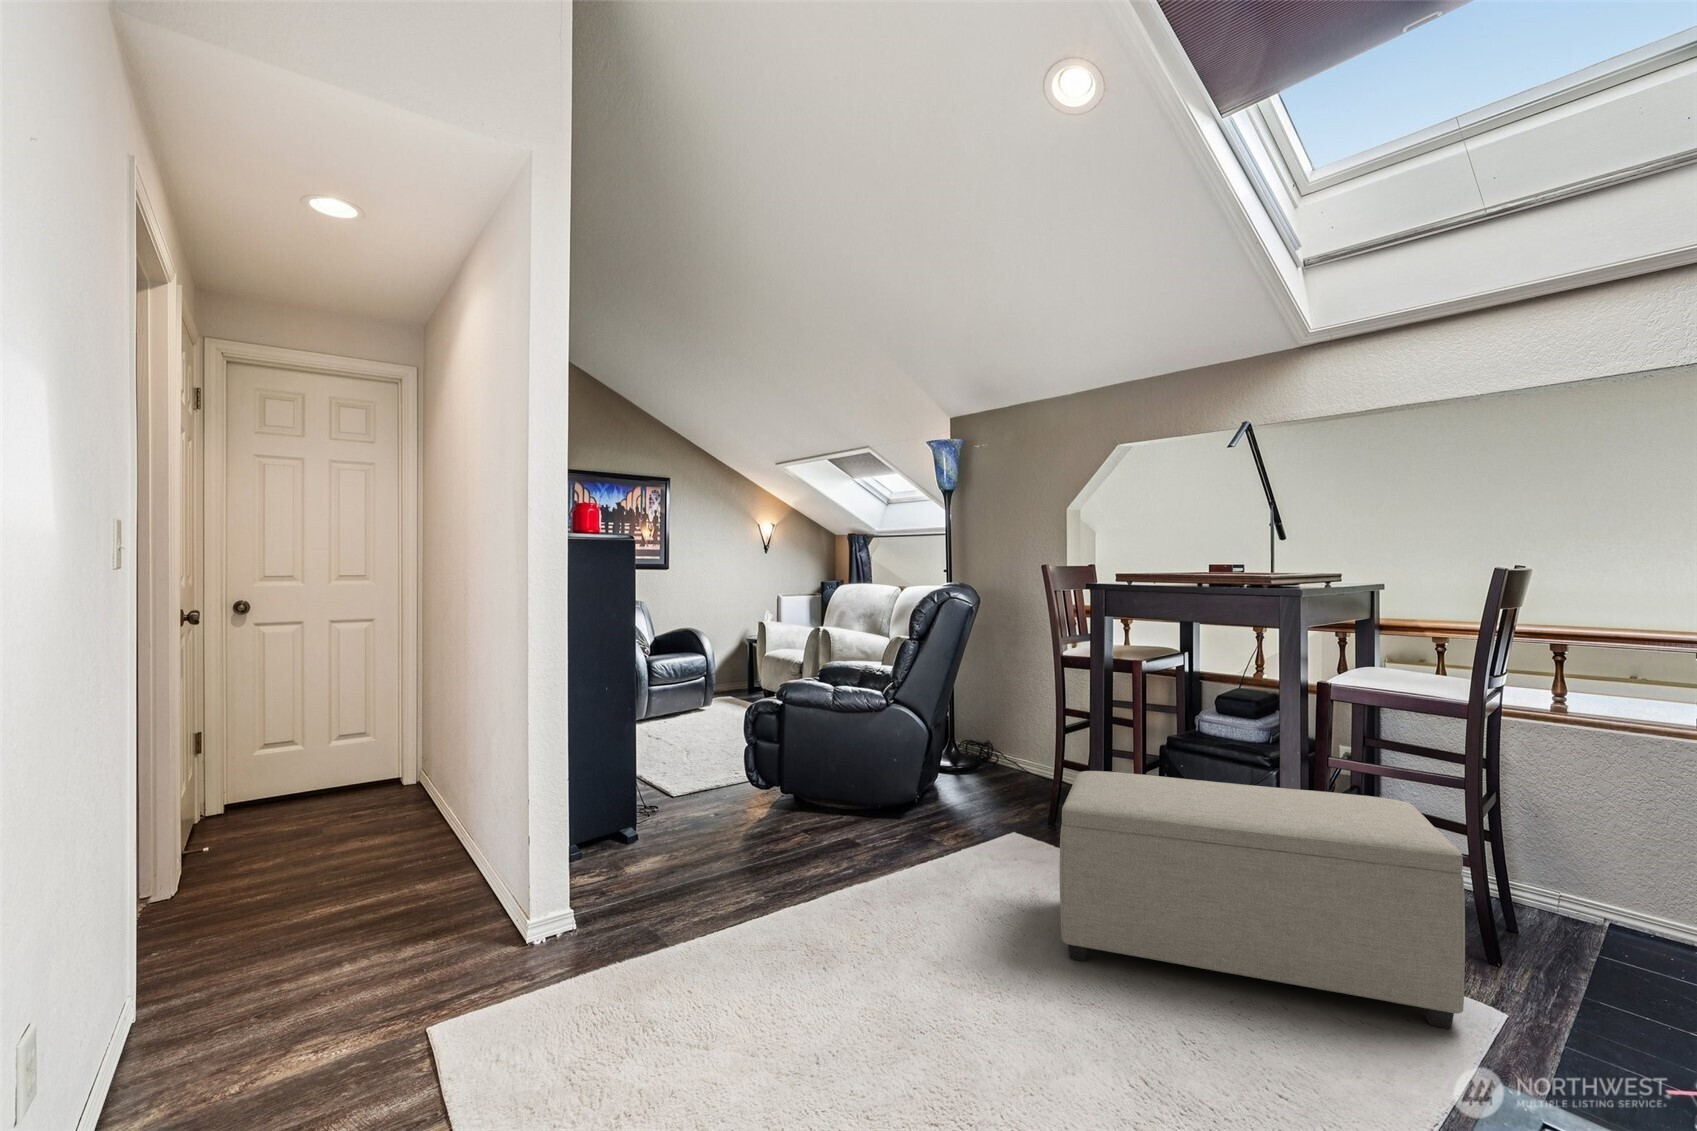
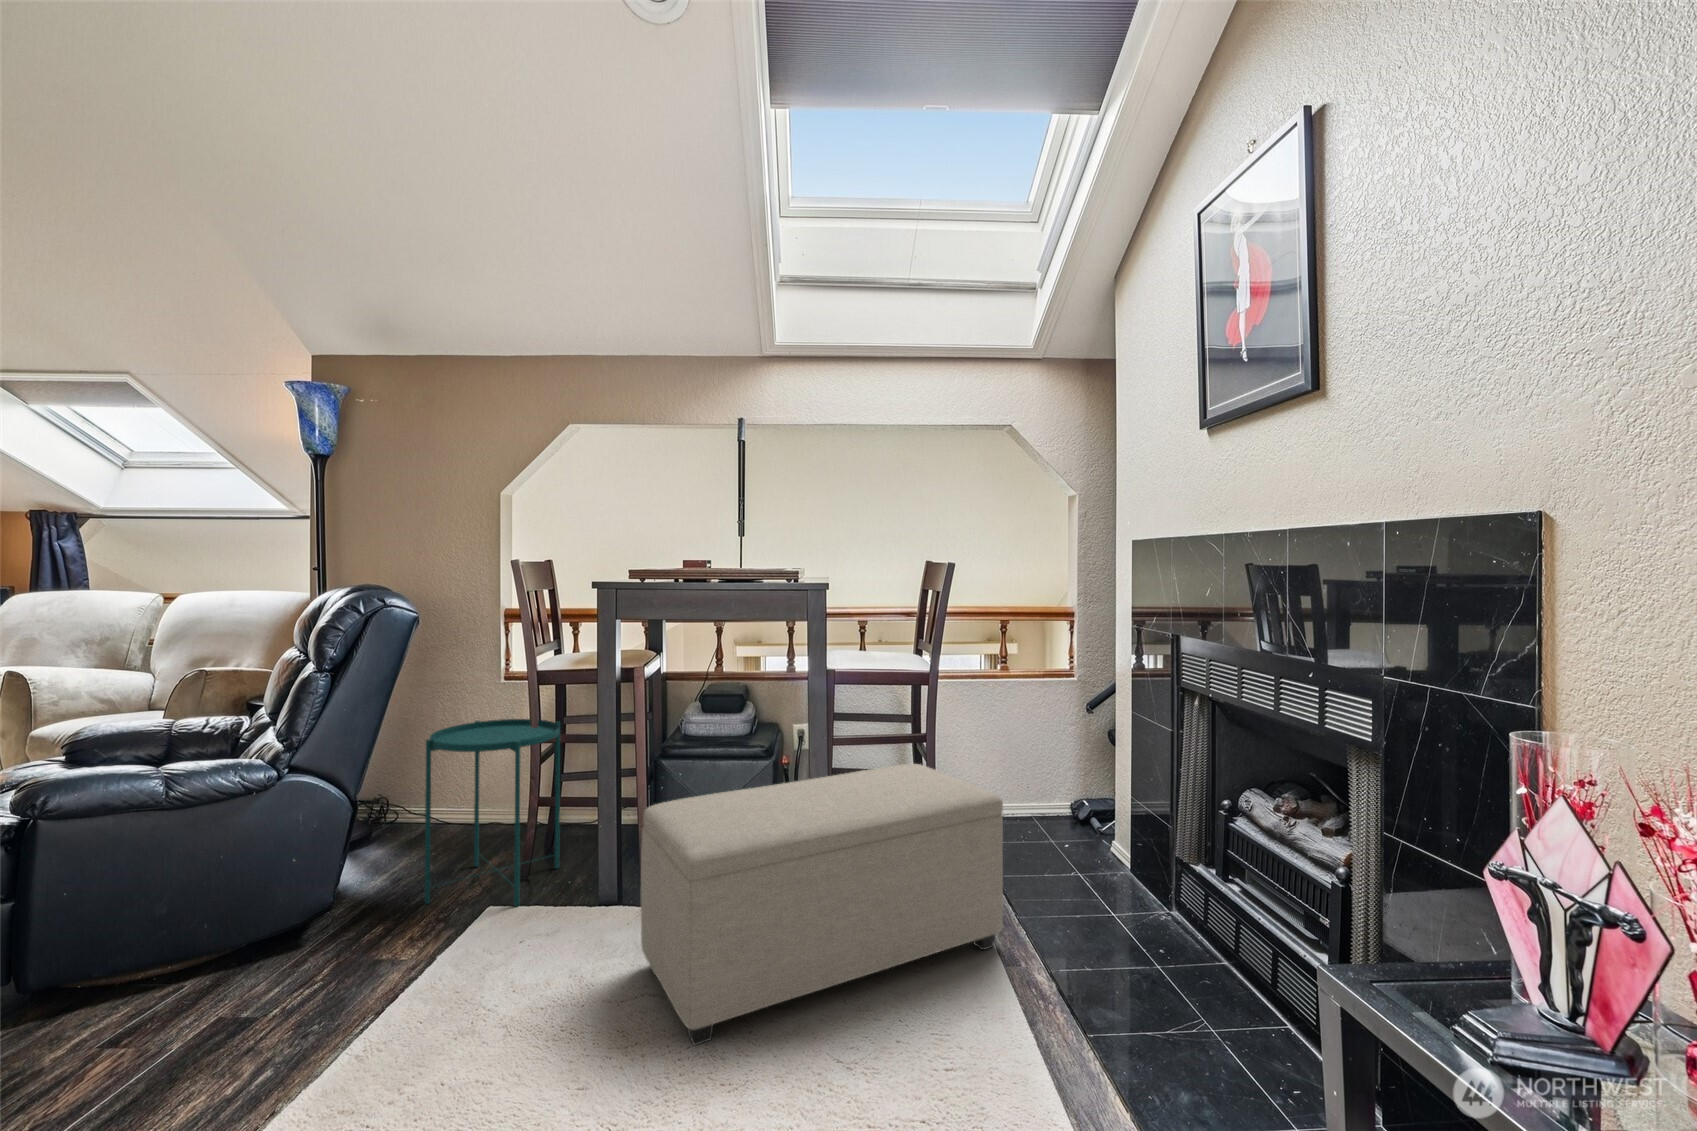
side table: none [976,691,1077,837] -> present [425,719,560,906]

